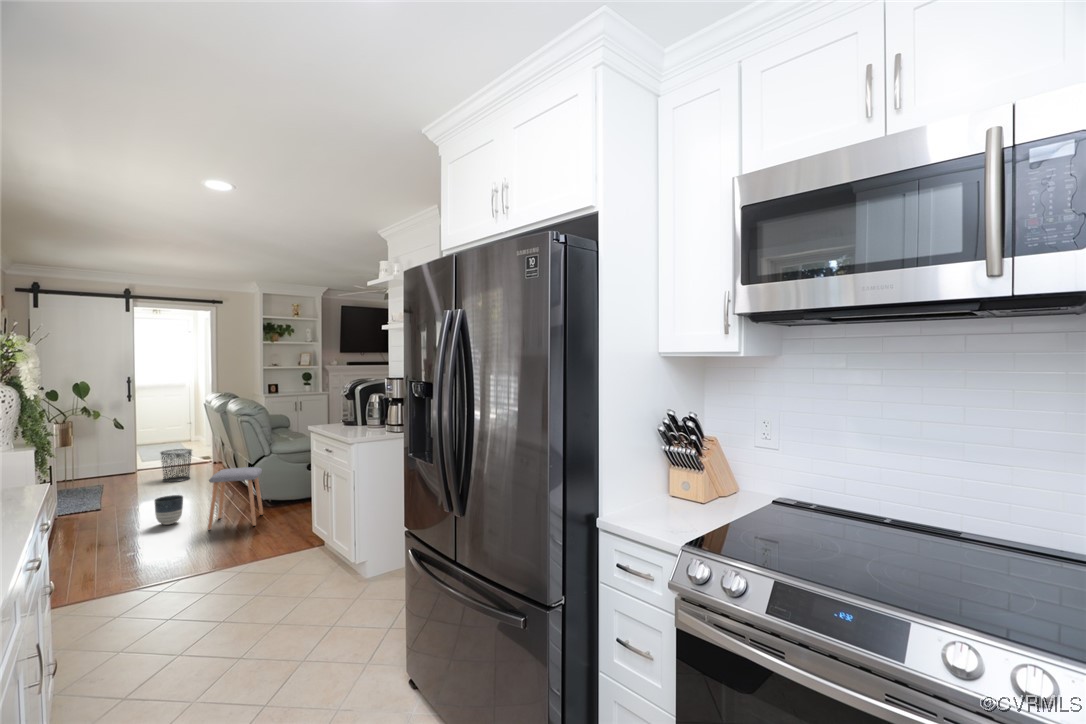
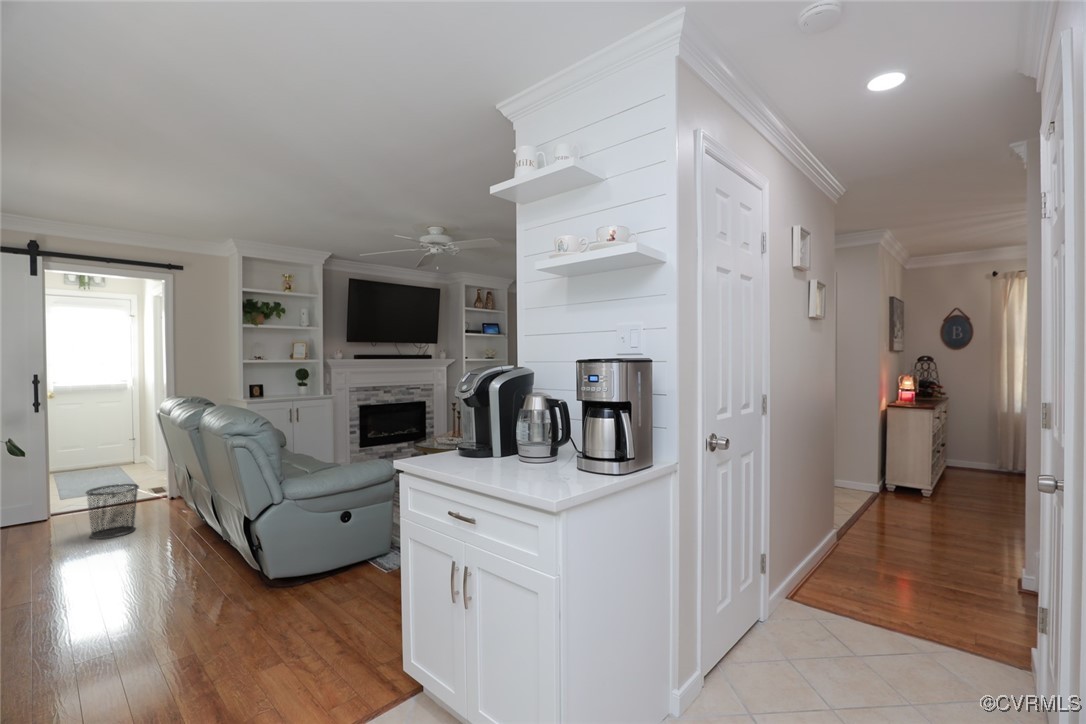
stool: present [208,467,263,530] -> none [177,528,275,659]
planter: present [155,495,183,525] -> none [69,585,126,646]

